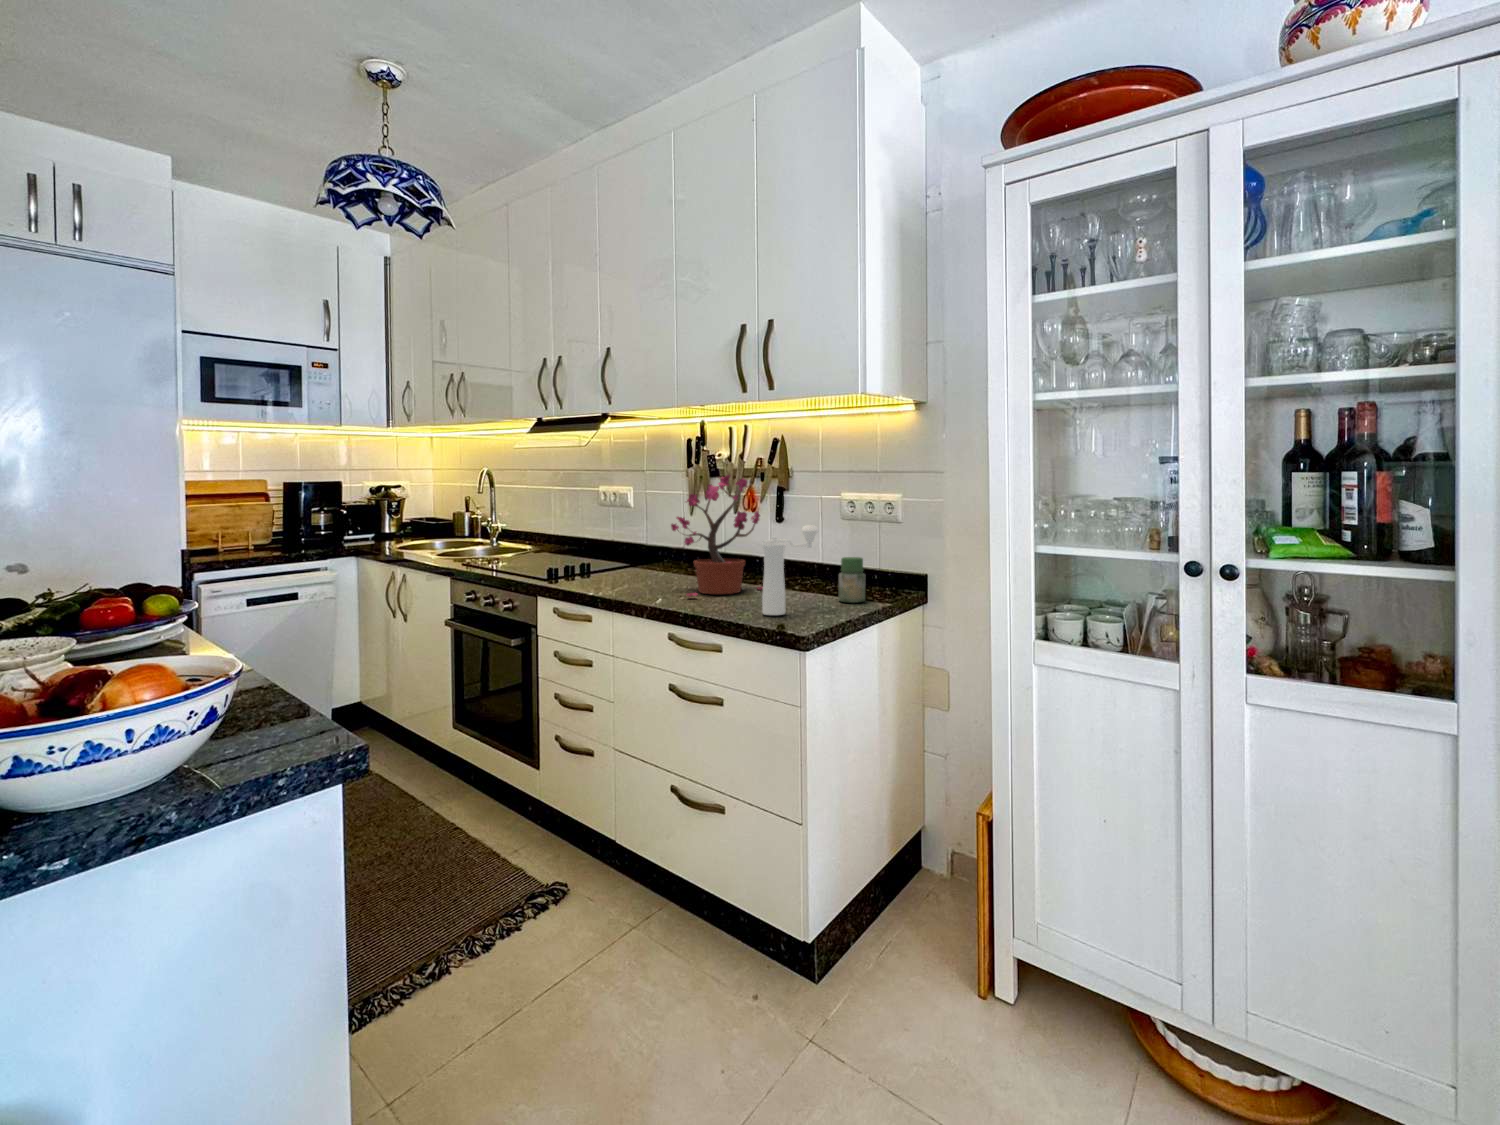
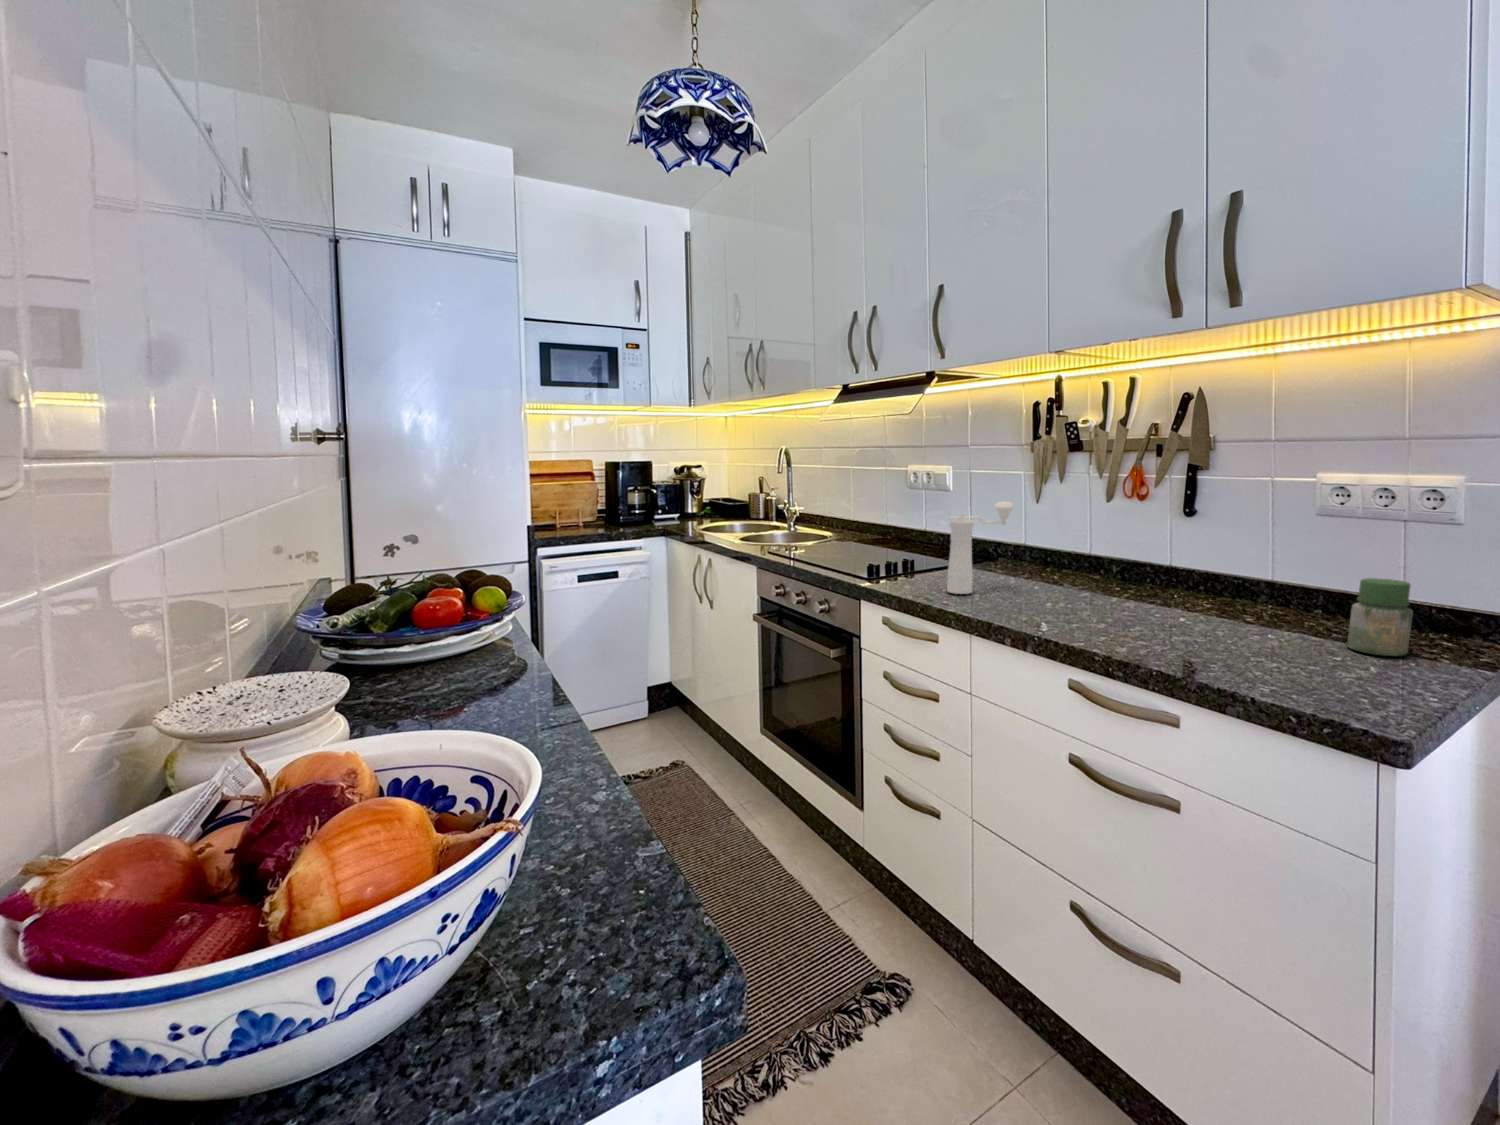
potted plant: present [671,475,763,596] -> none [1039,448,1184,623]
pepper mill: present [762,525,818,615] -> present [947,502,1014,594]

